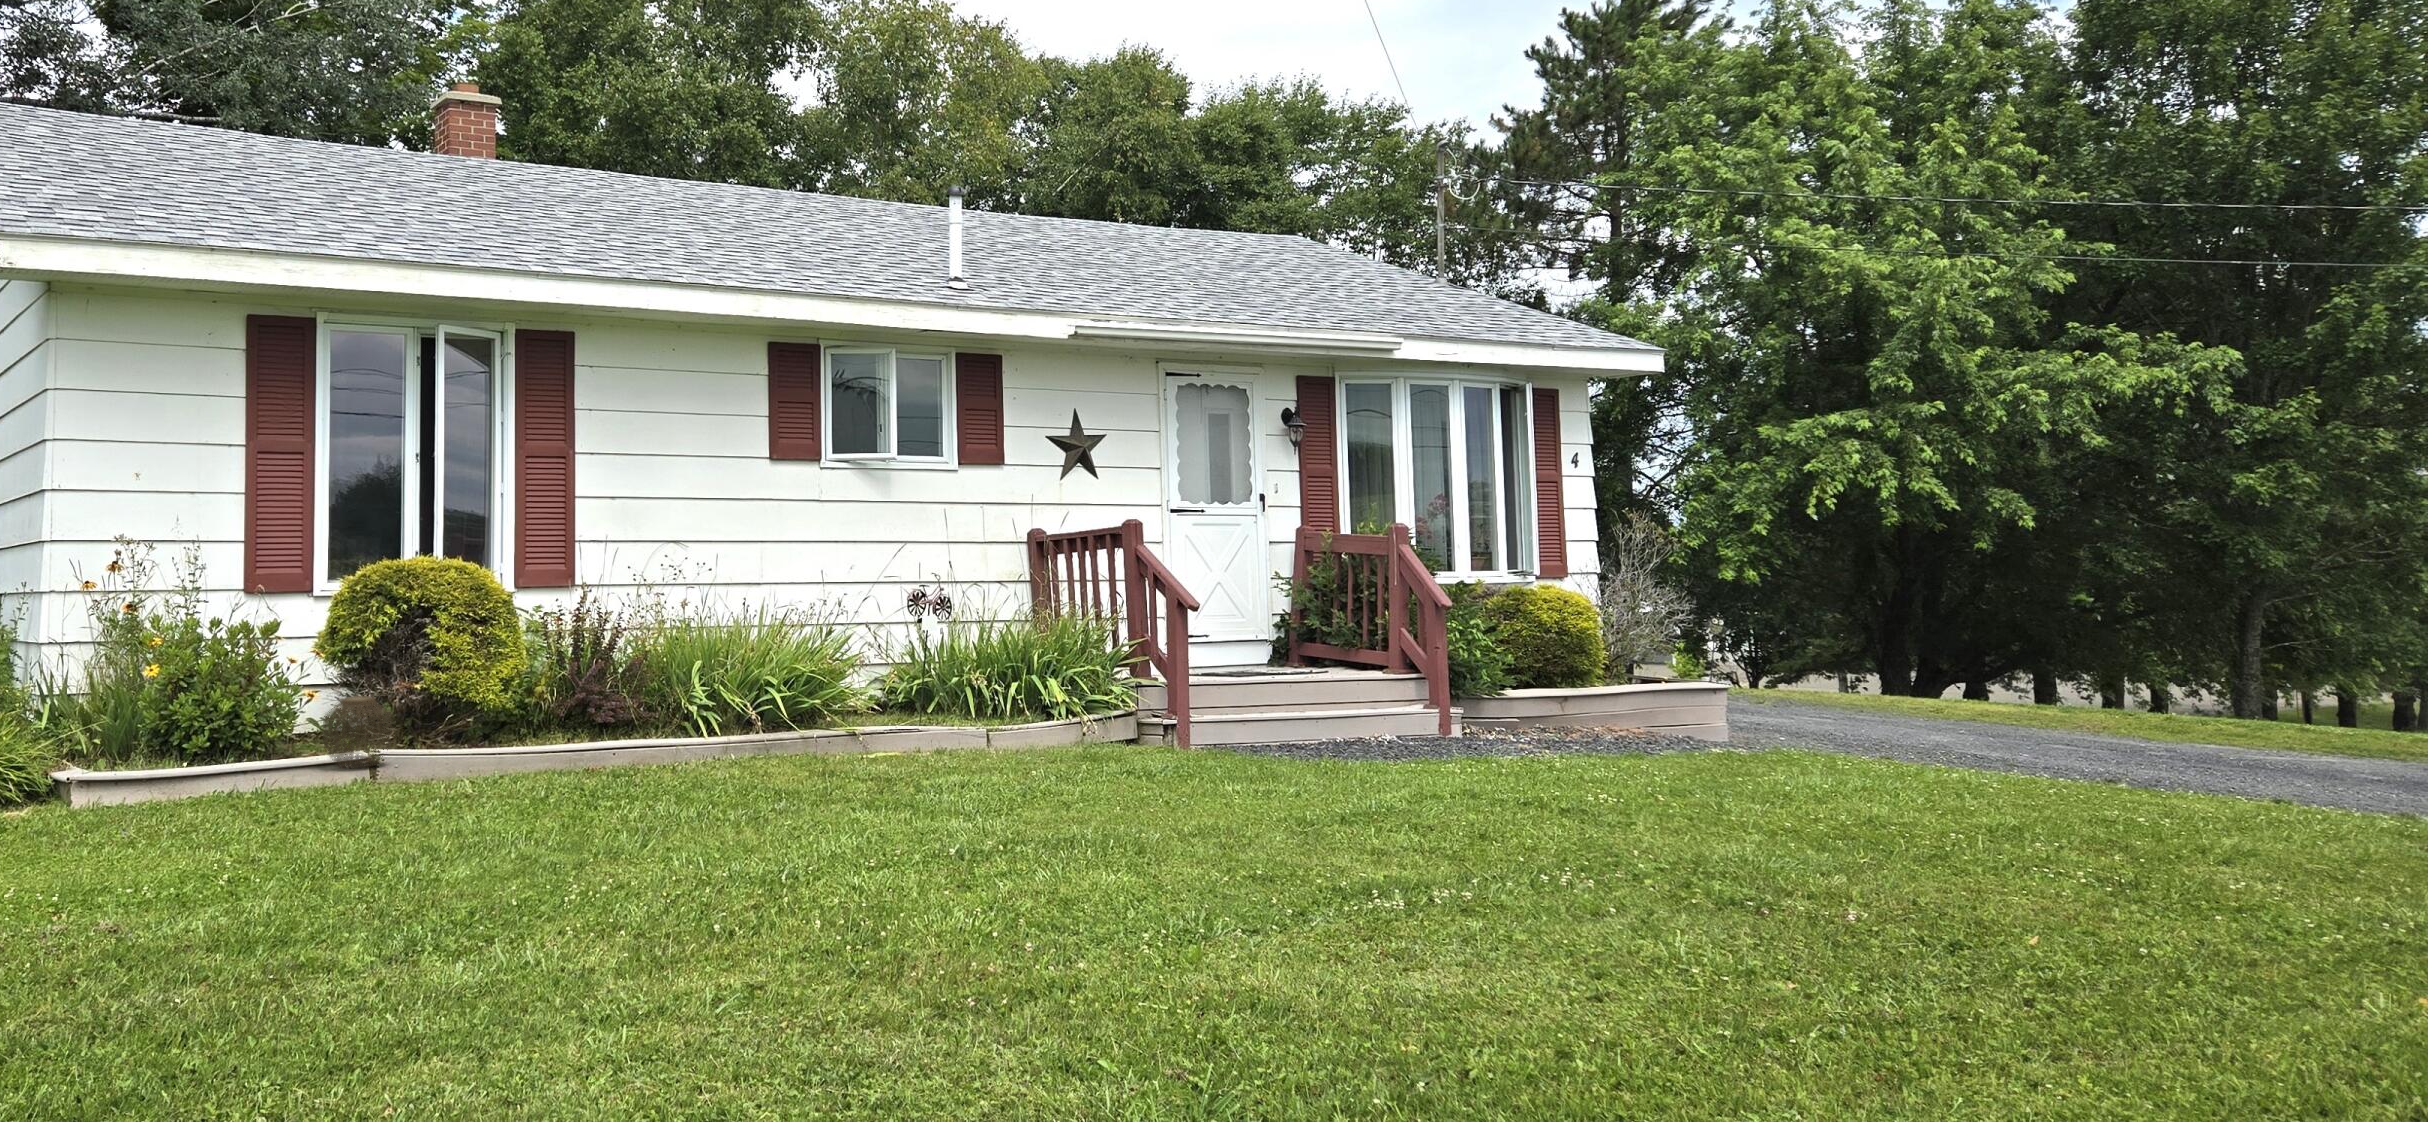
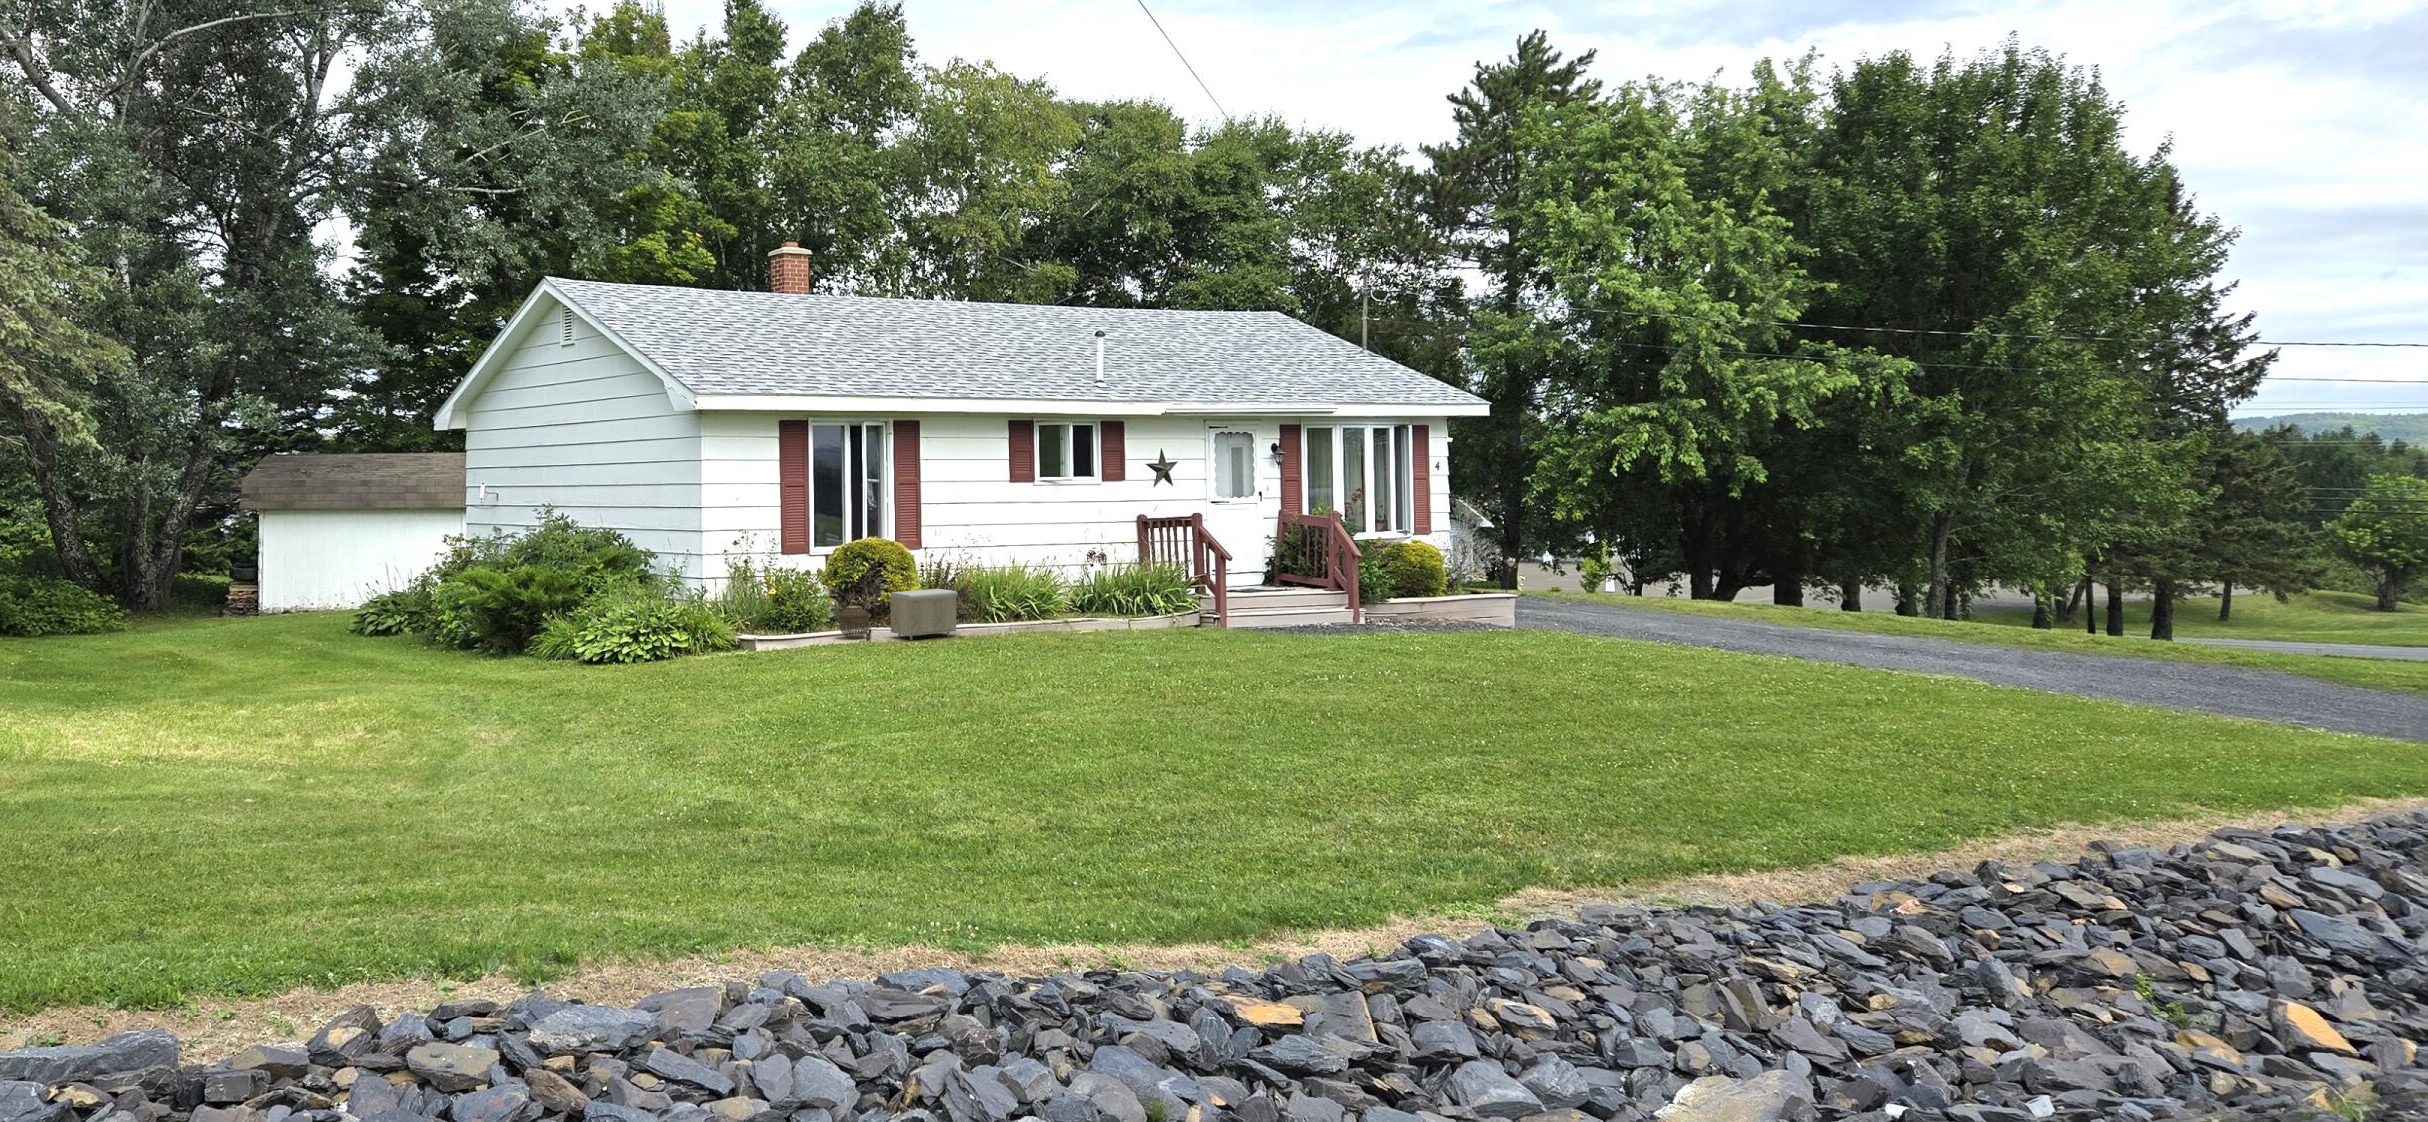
storage bench: none [438,661,585,772] -> present [891,589,957,640]

